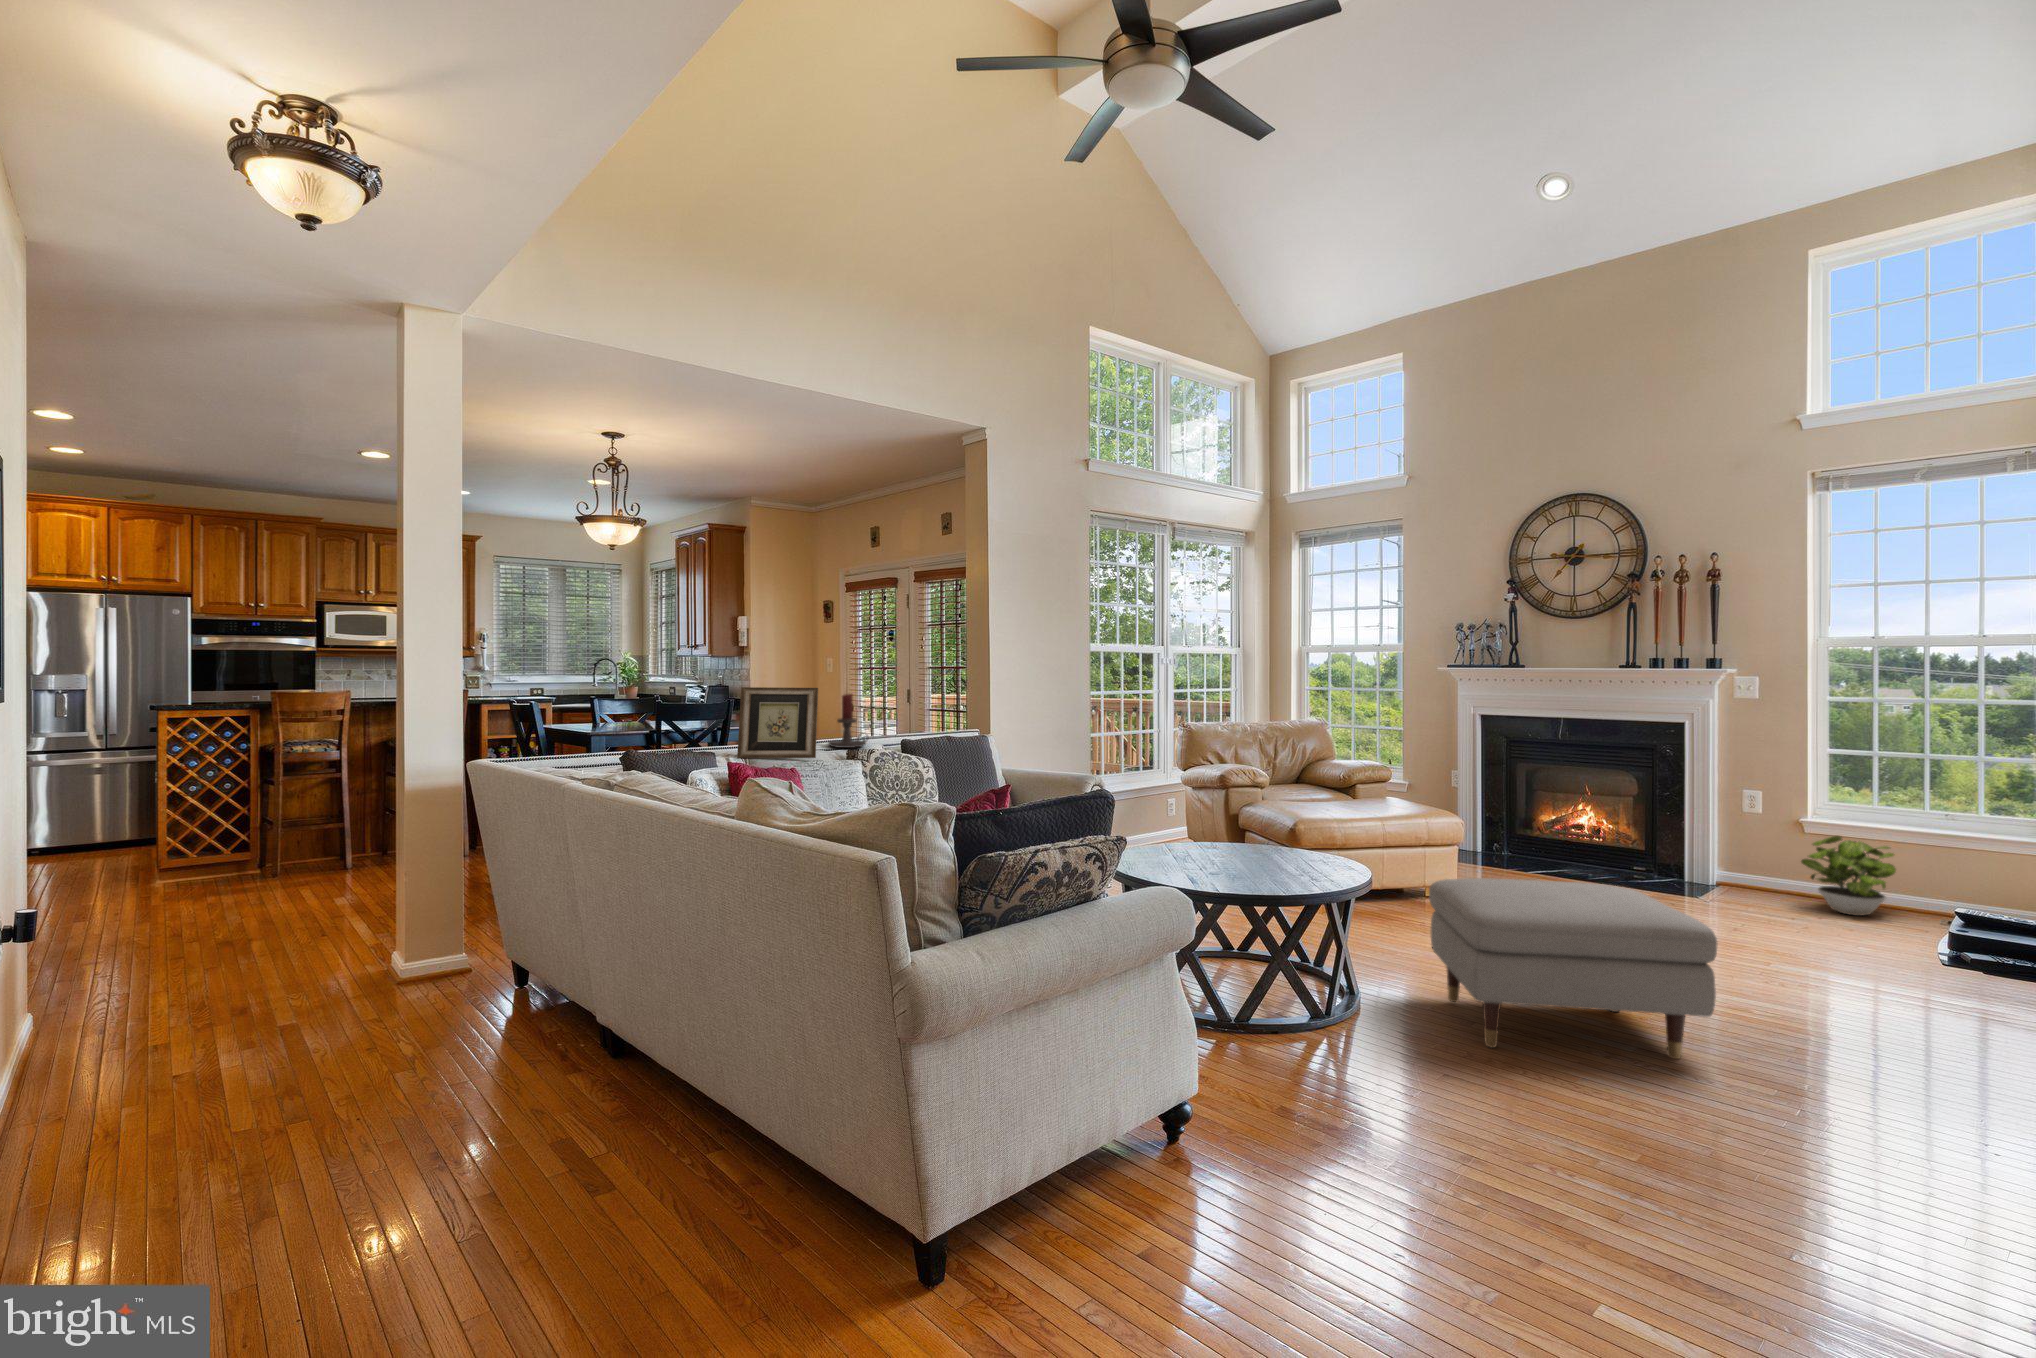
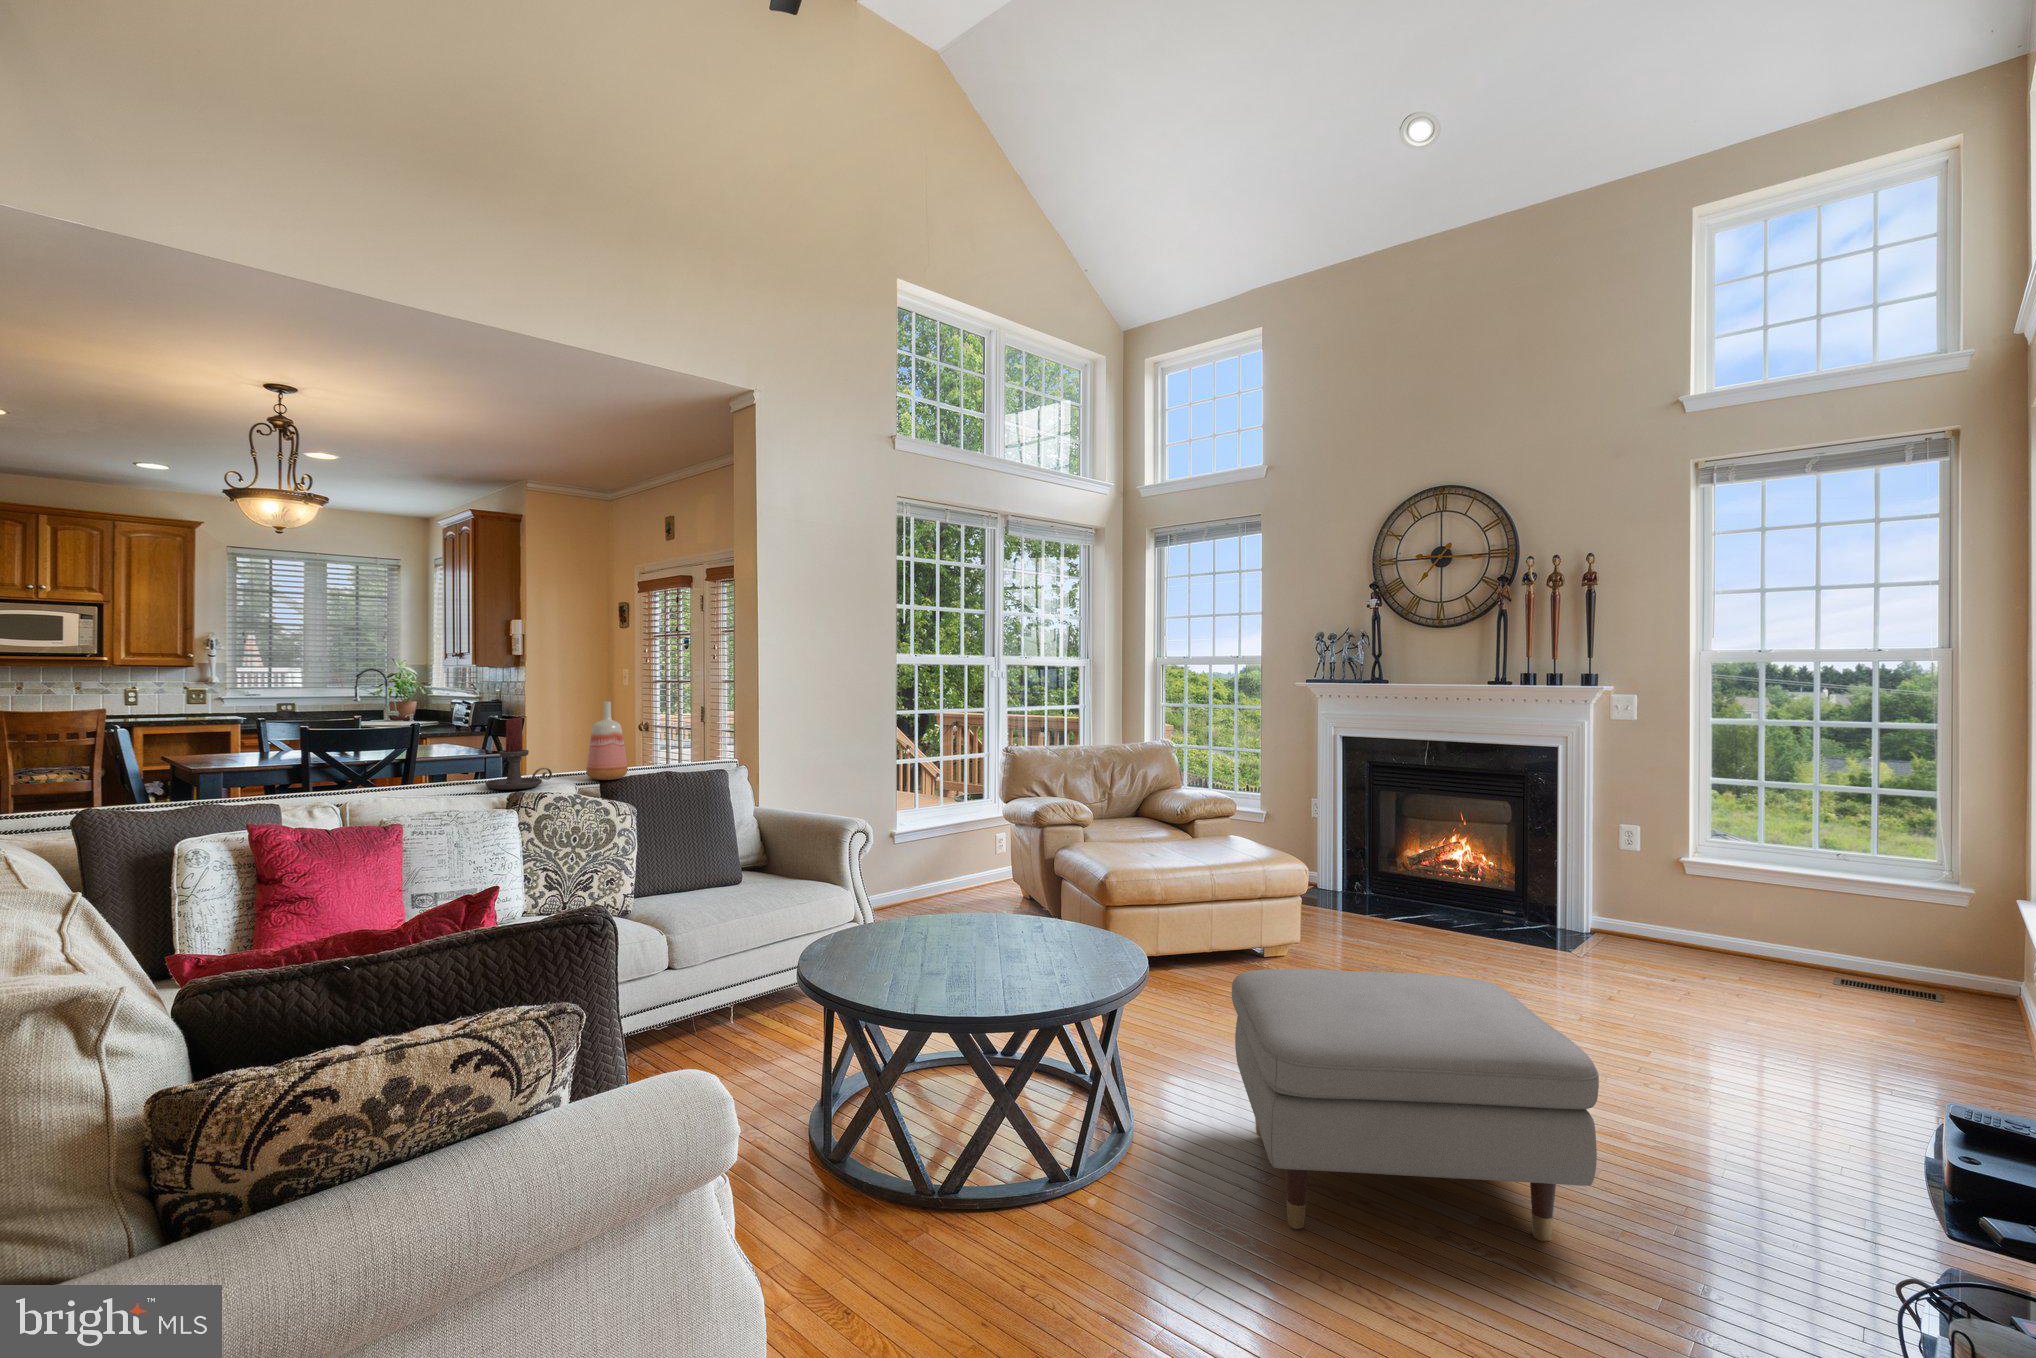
vase: none [889,682,919,743] -> present [586,702,627,780]
picture frame: present [737,687,818,758] -> none [314,711,445,809]
potted plant: present [1801,836,1896,915] -> none [1686,880,1791,972]

